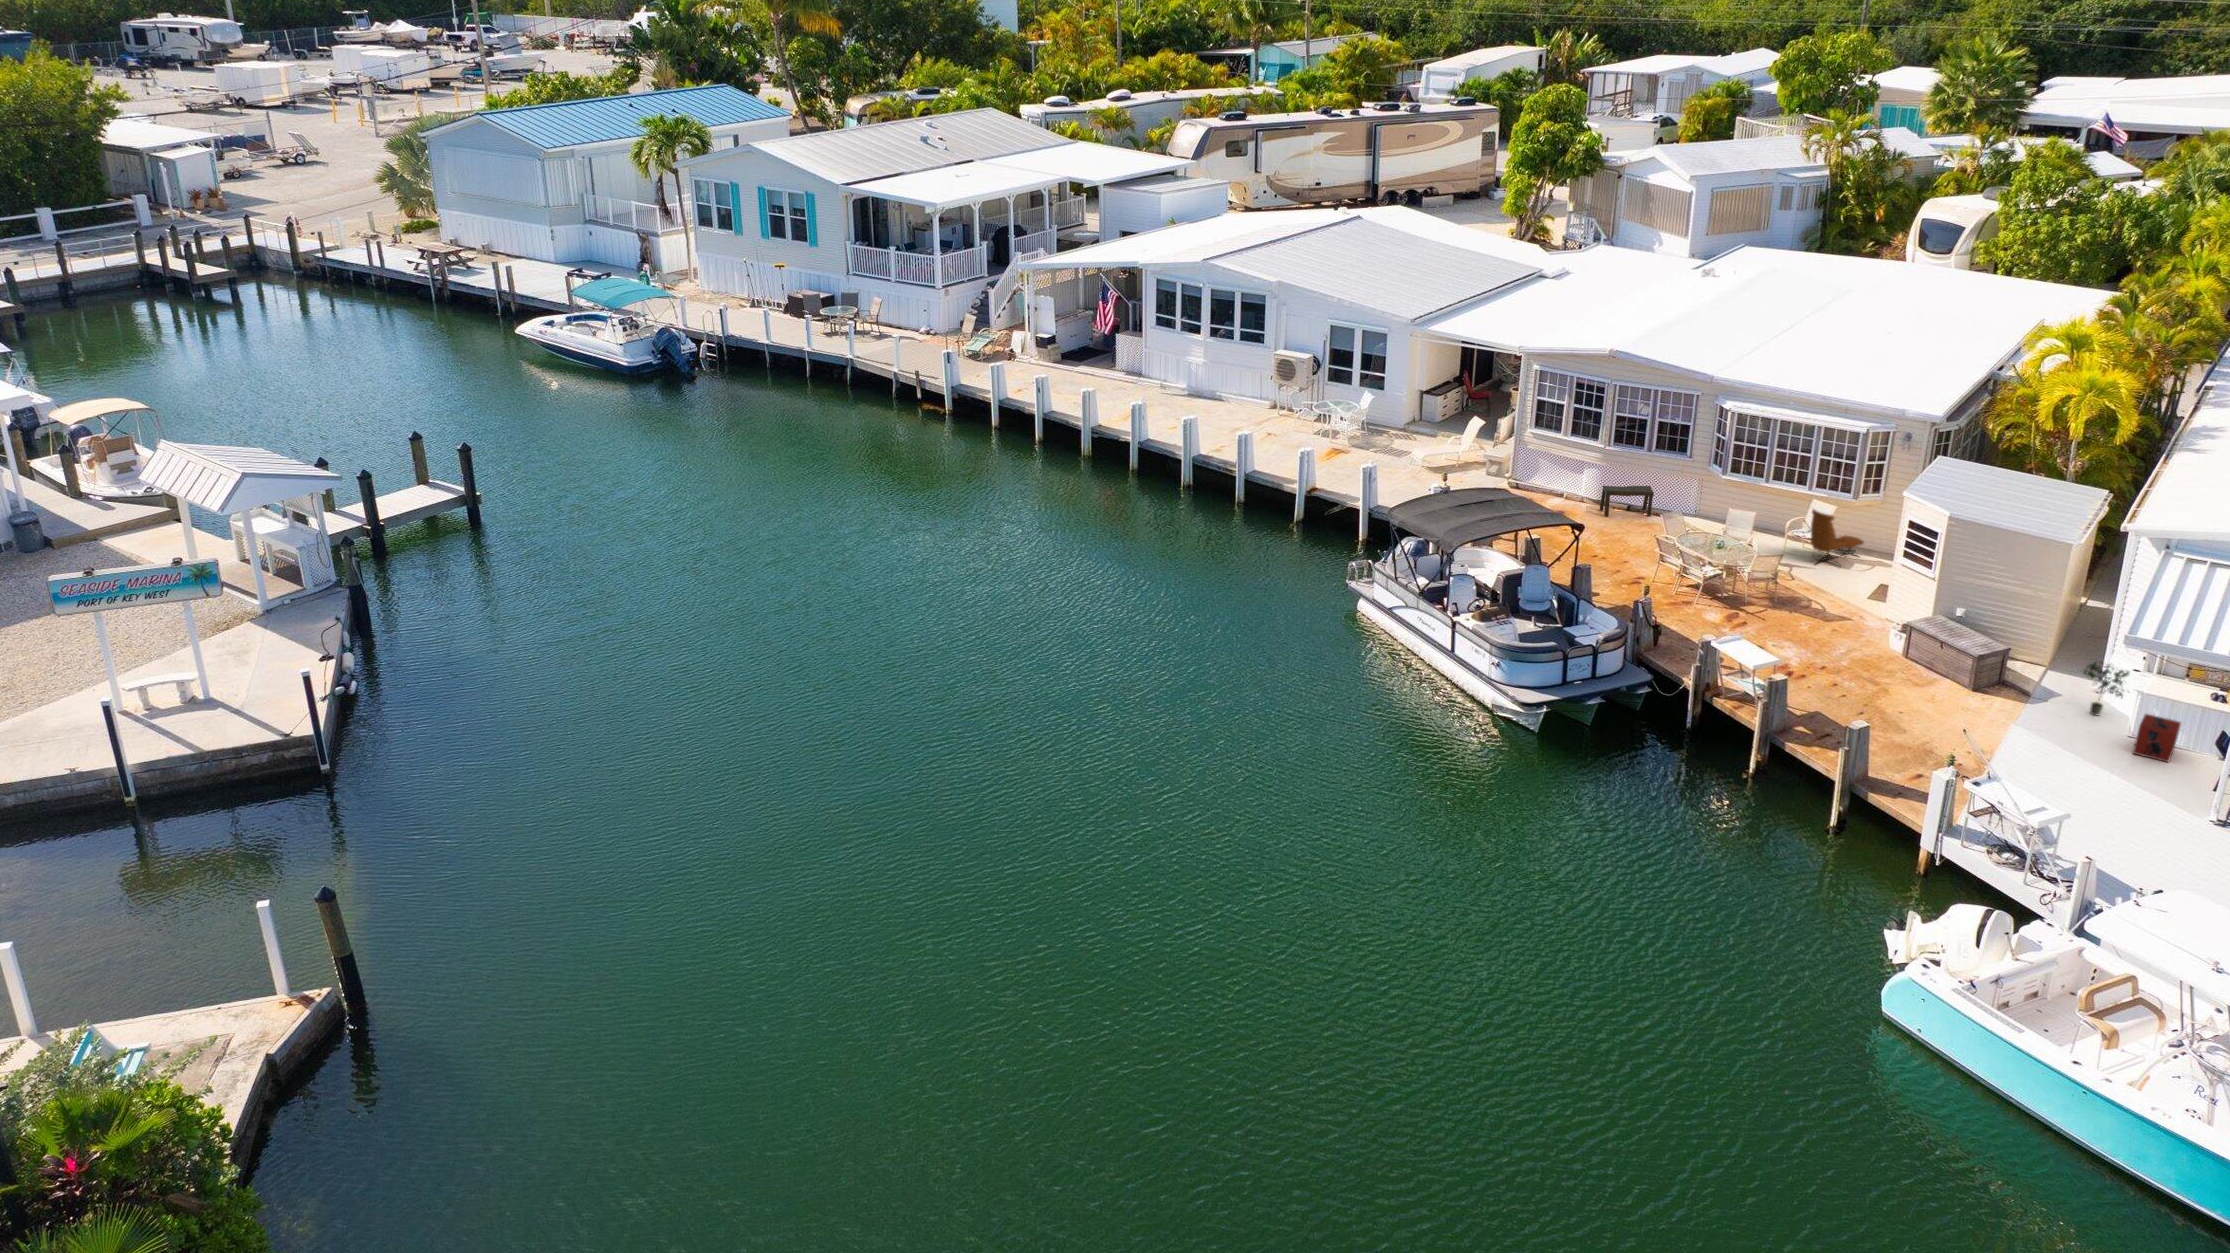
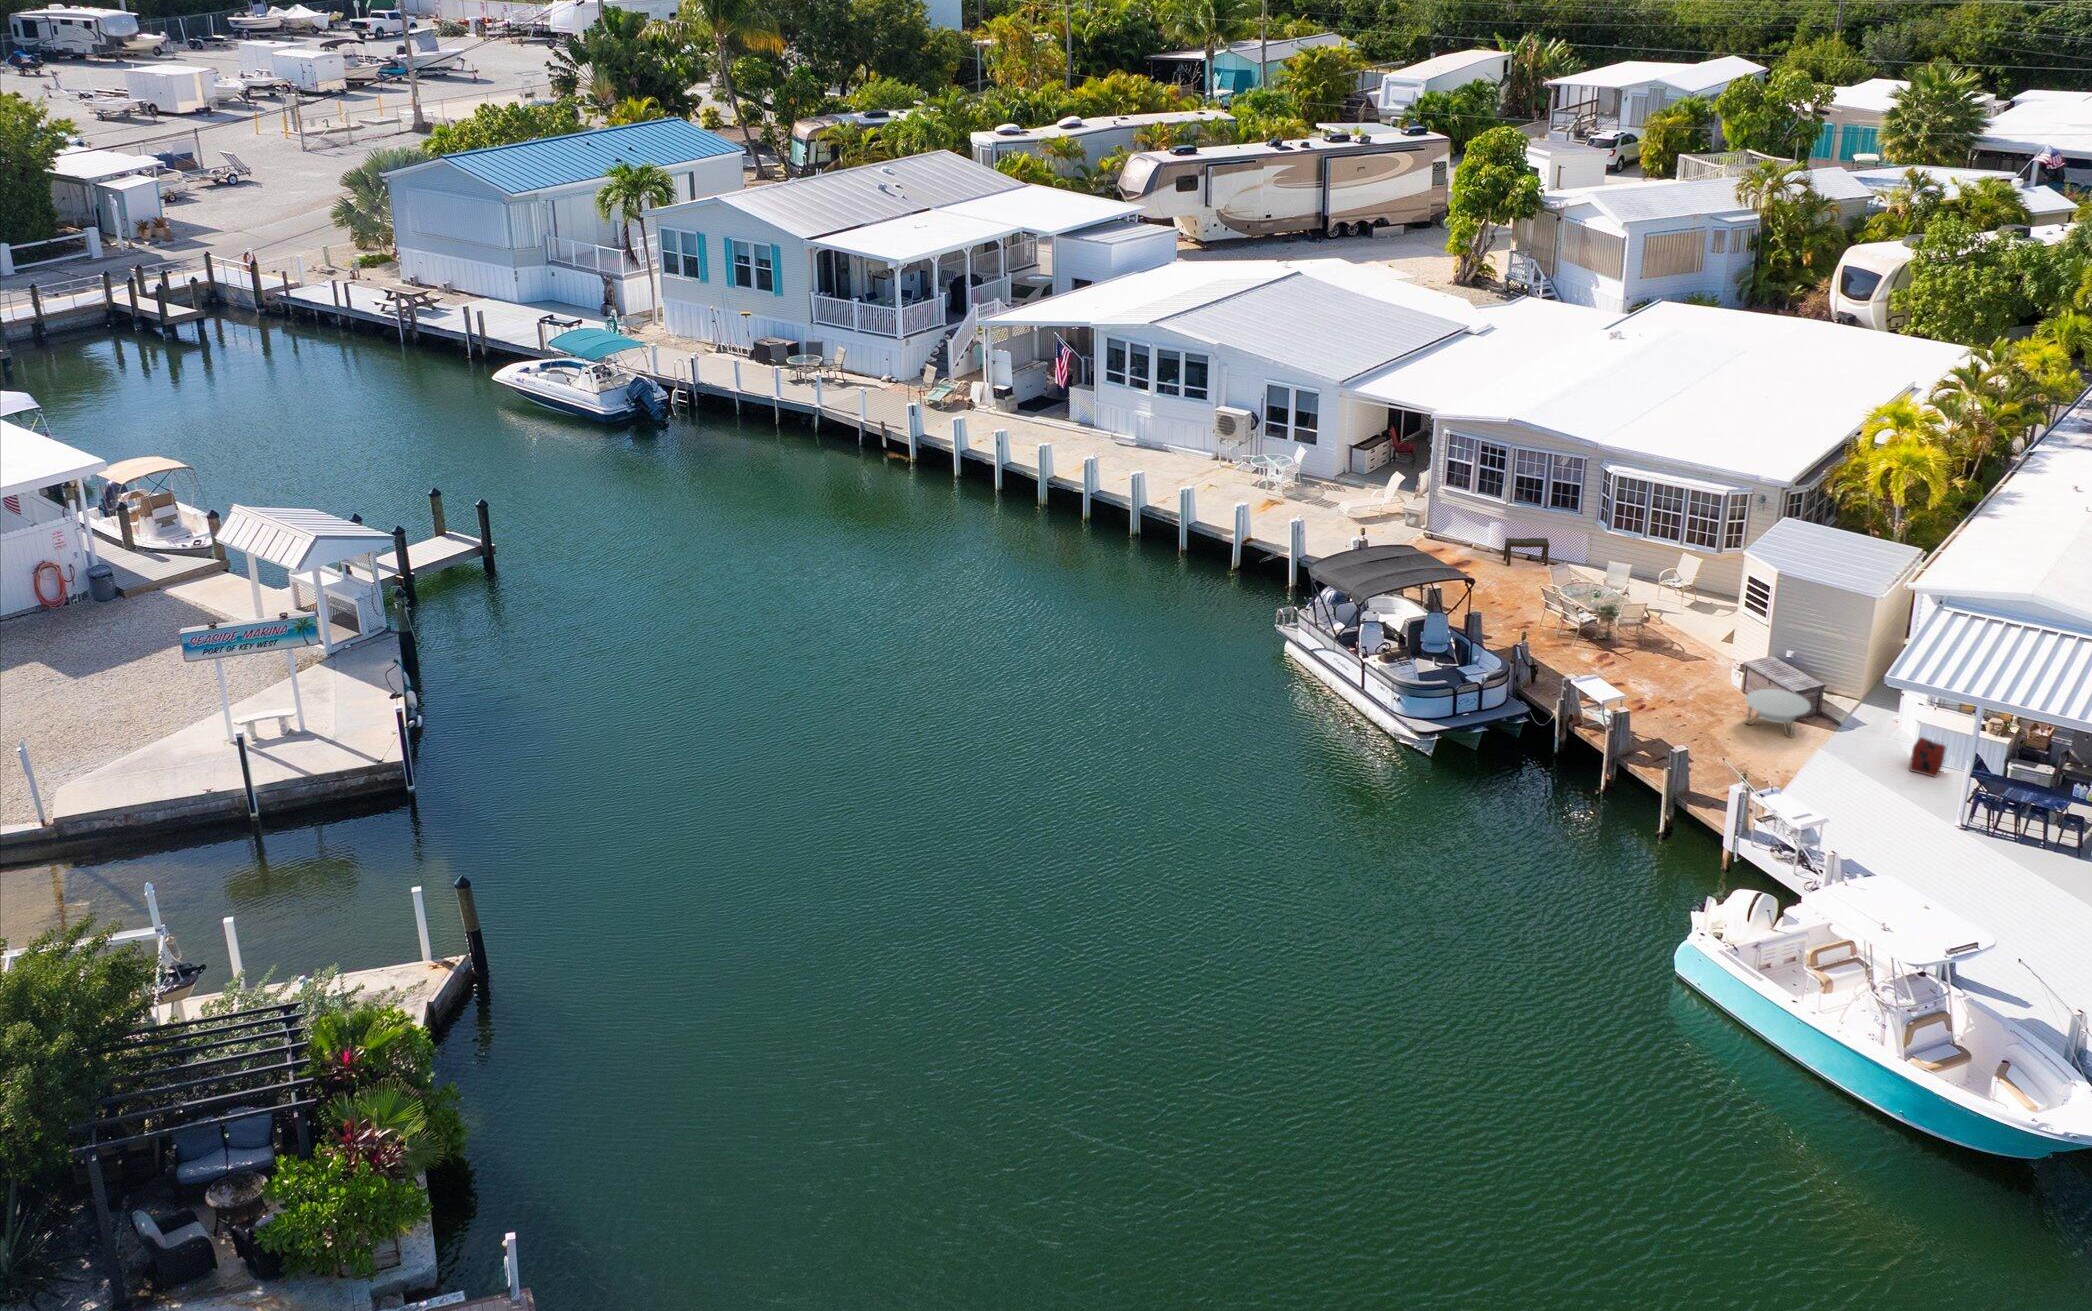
lounge chair: present [1811,510,1864,561] -> none [1678,561,1725,611]
round table: none [1917,655,2000,713] -> present [1746,689,1811,738]
potted plant: present [2084,662,2129,715] -> present [1595,600,1621,640]

